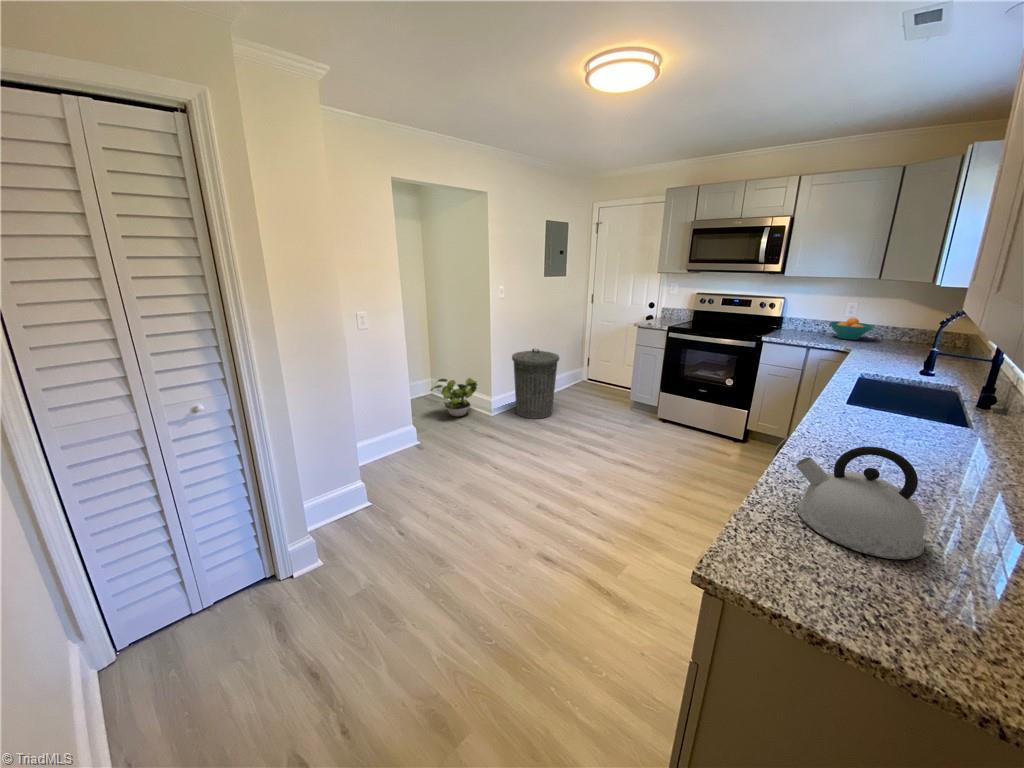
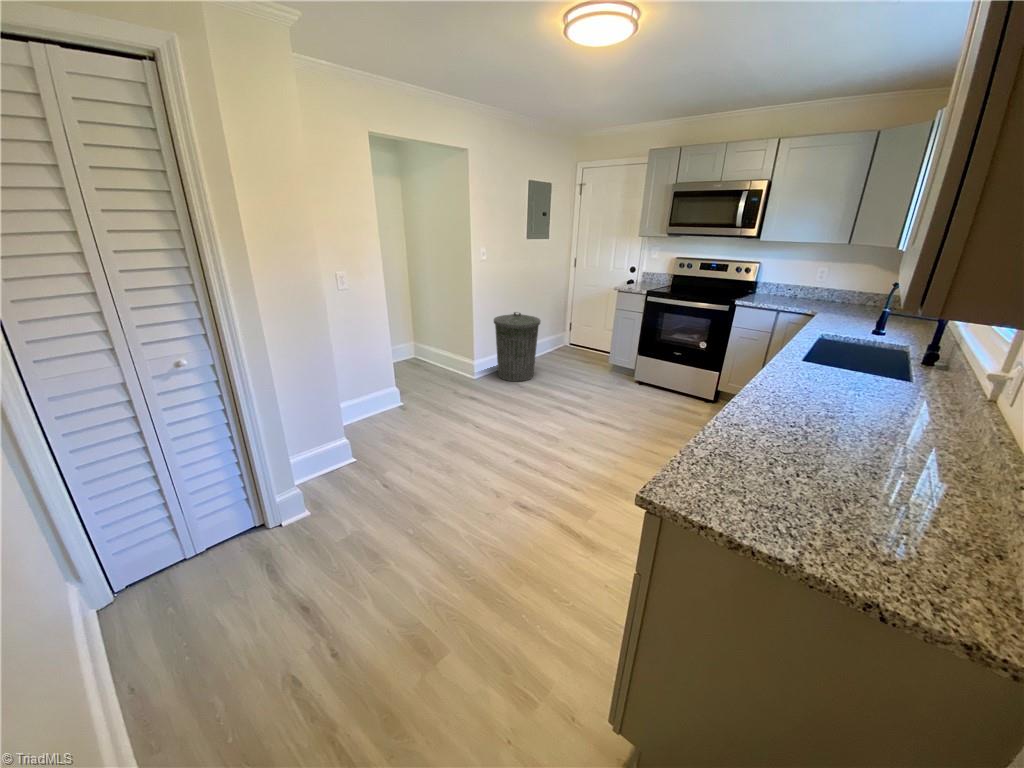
fruit bowl: present [829,318,875,340] -> none [800,282,843,304]
potted plant: present [430,378,477,416] -> none [412,342,460,379]
kettle: present [796,446,925,559] -> none [738,388,843,485]

